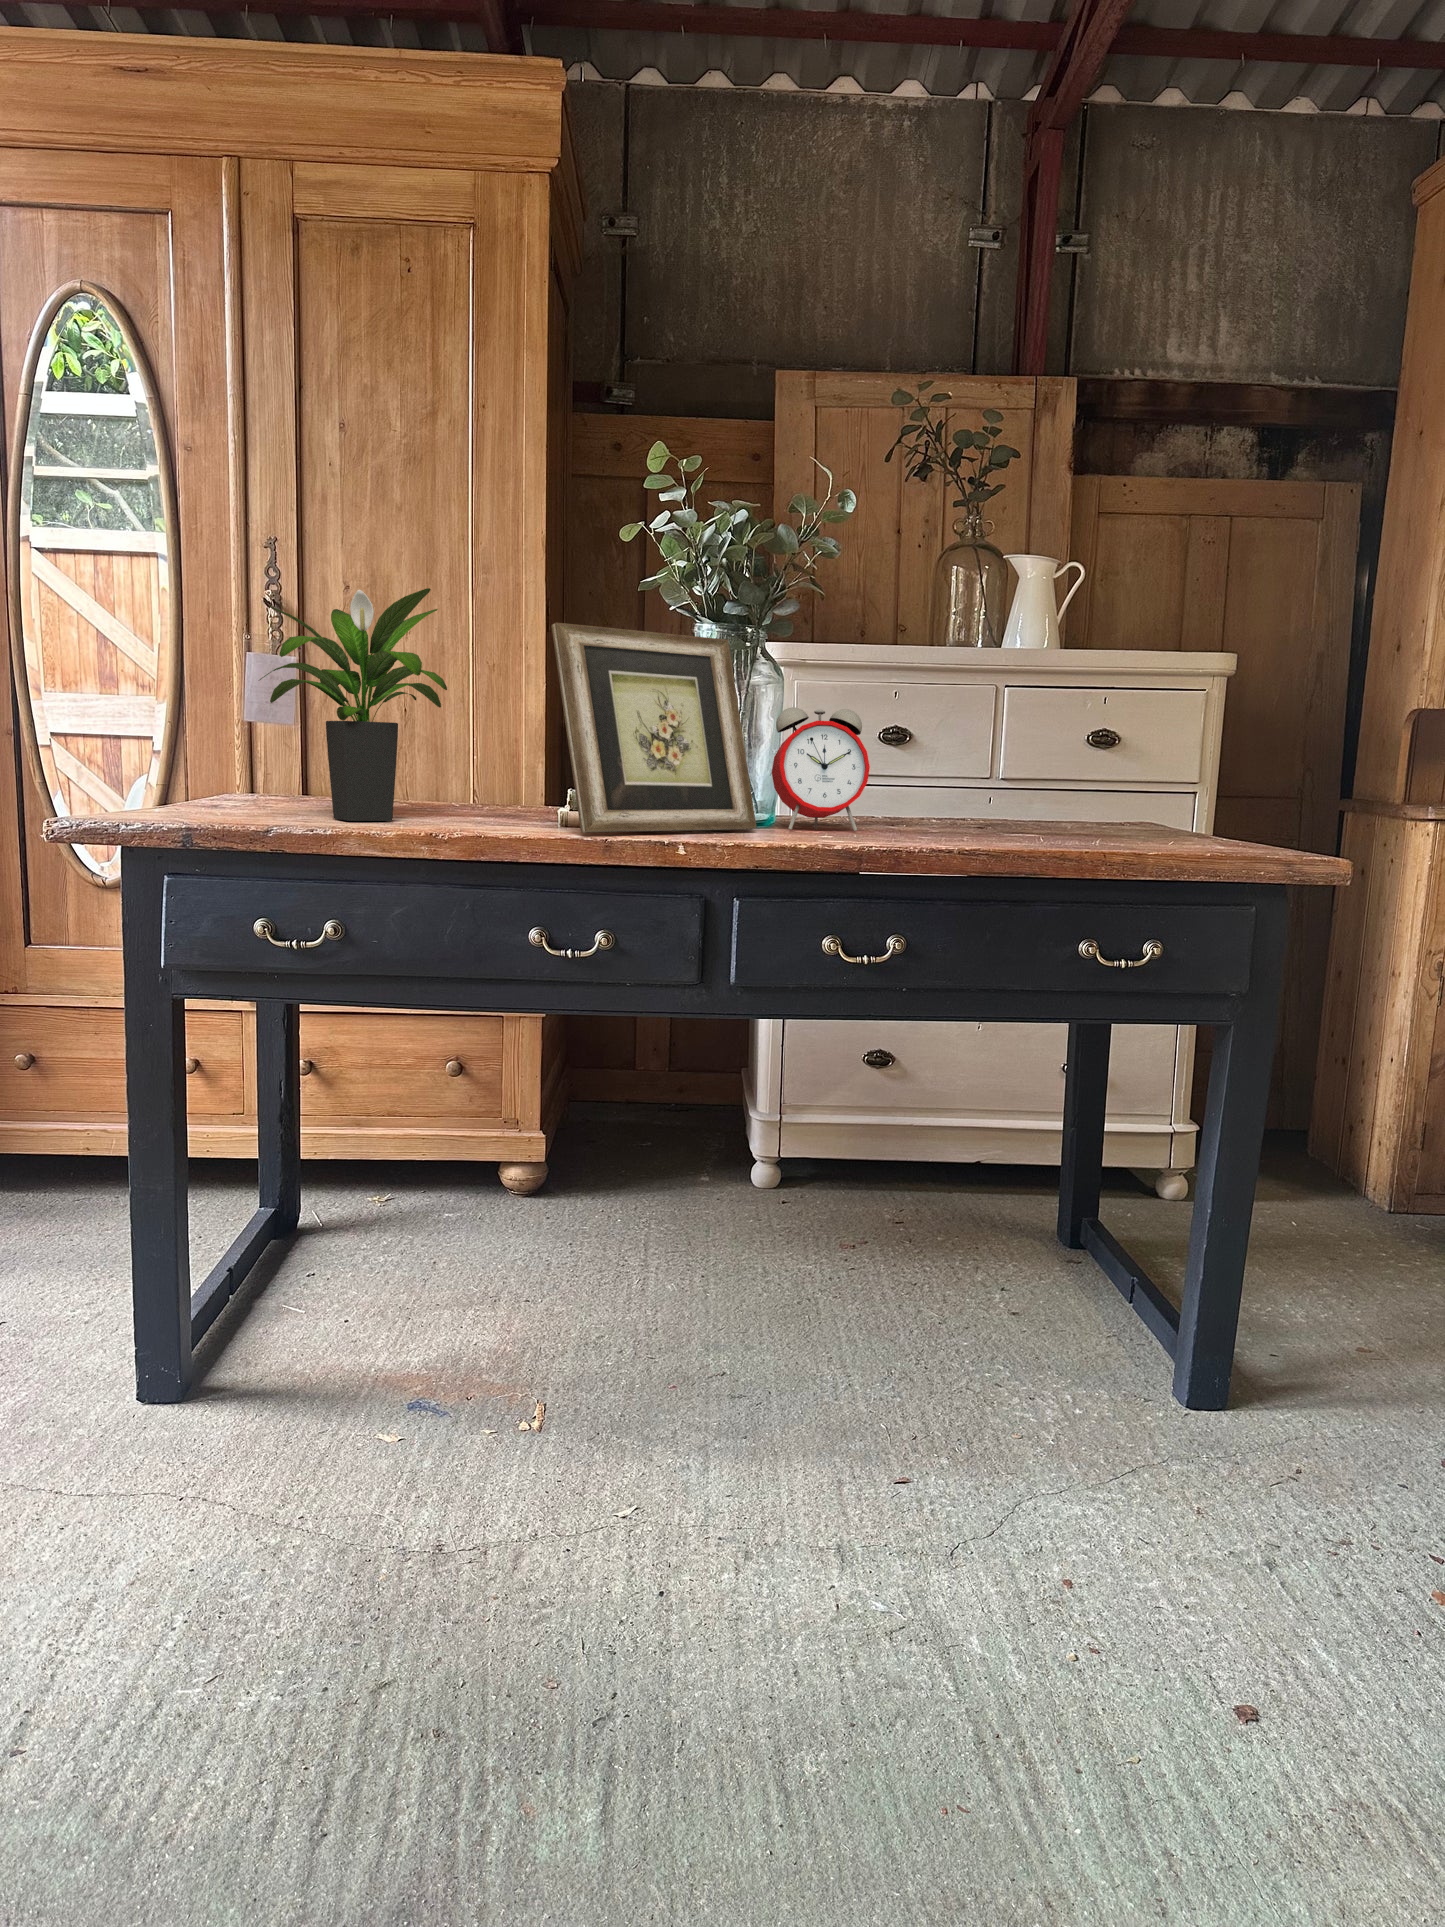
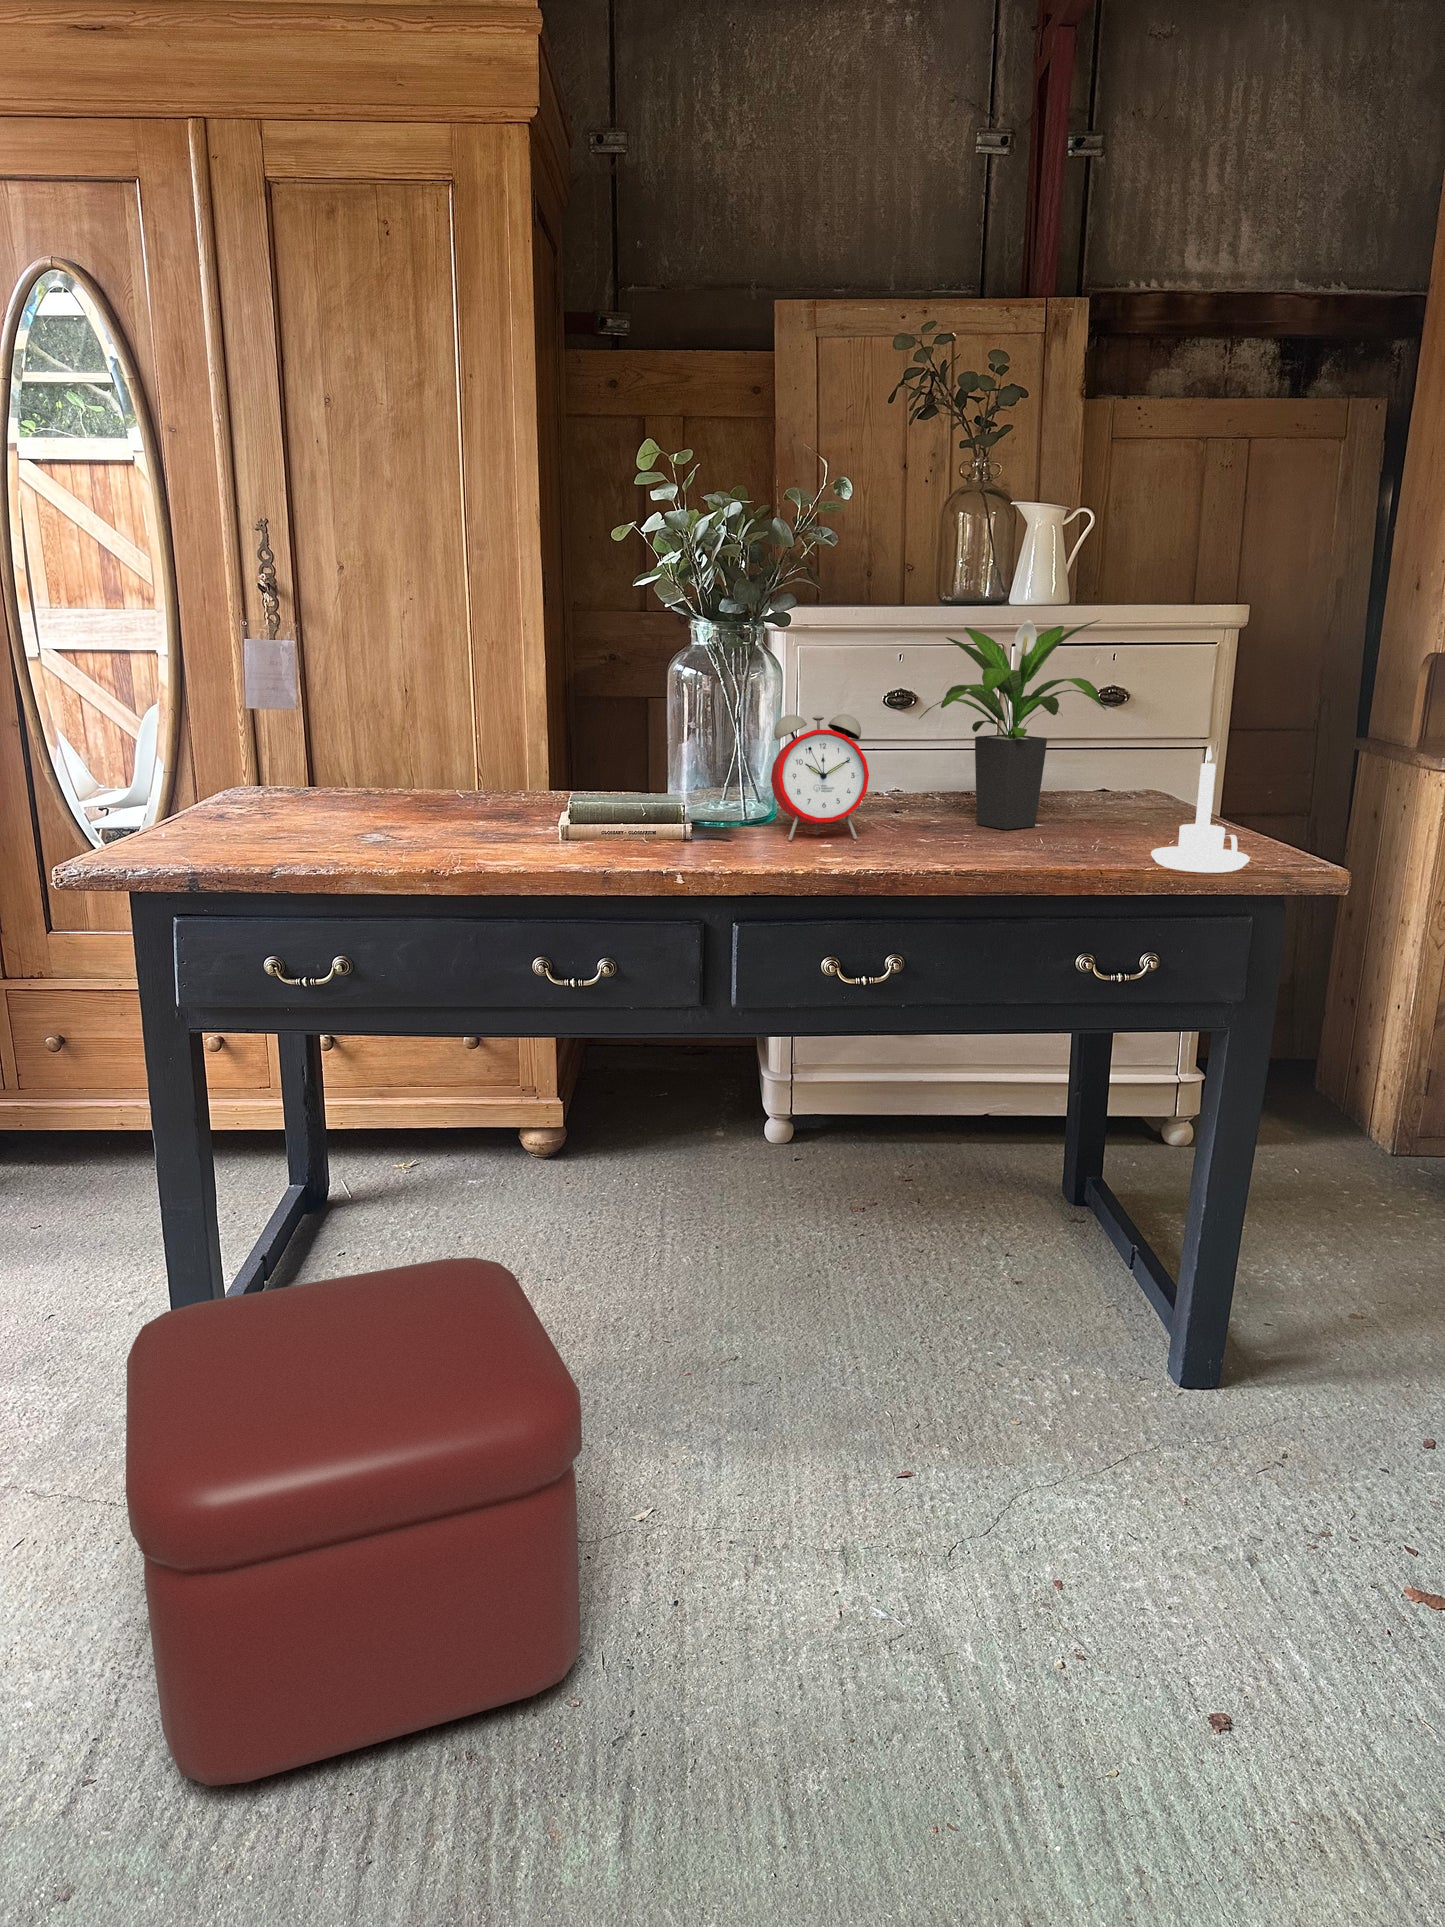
potted plant: present [260,588,447,821] -> present [919,620,1106,829]
picture frame: present [551,623,757,833] -> none [543,652,756,869]
candle holder: none [1152,728,1251,852] -> present [1151,746,1250,873]
ottoman: none [82,1222,570,1755] -> present [126,1257,582,1786]

